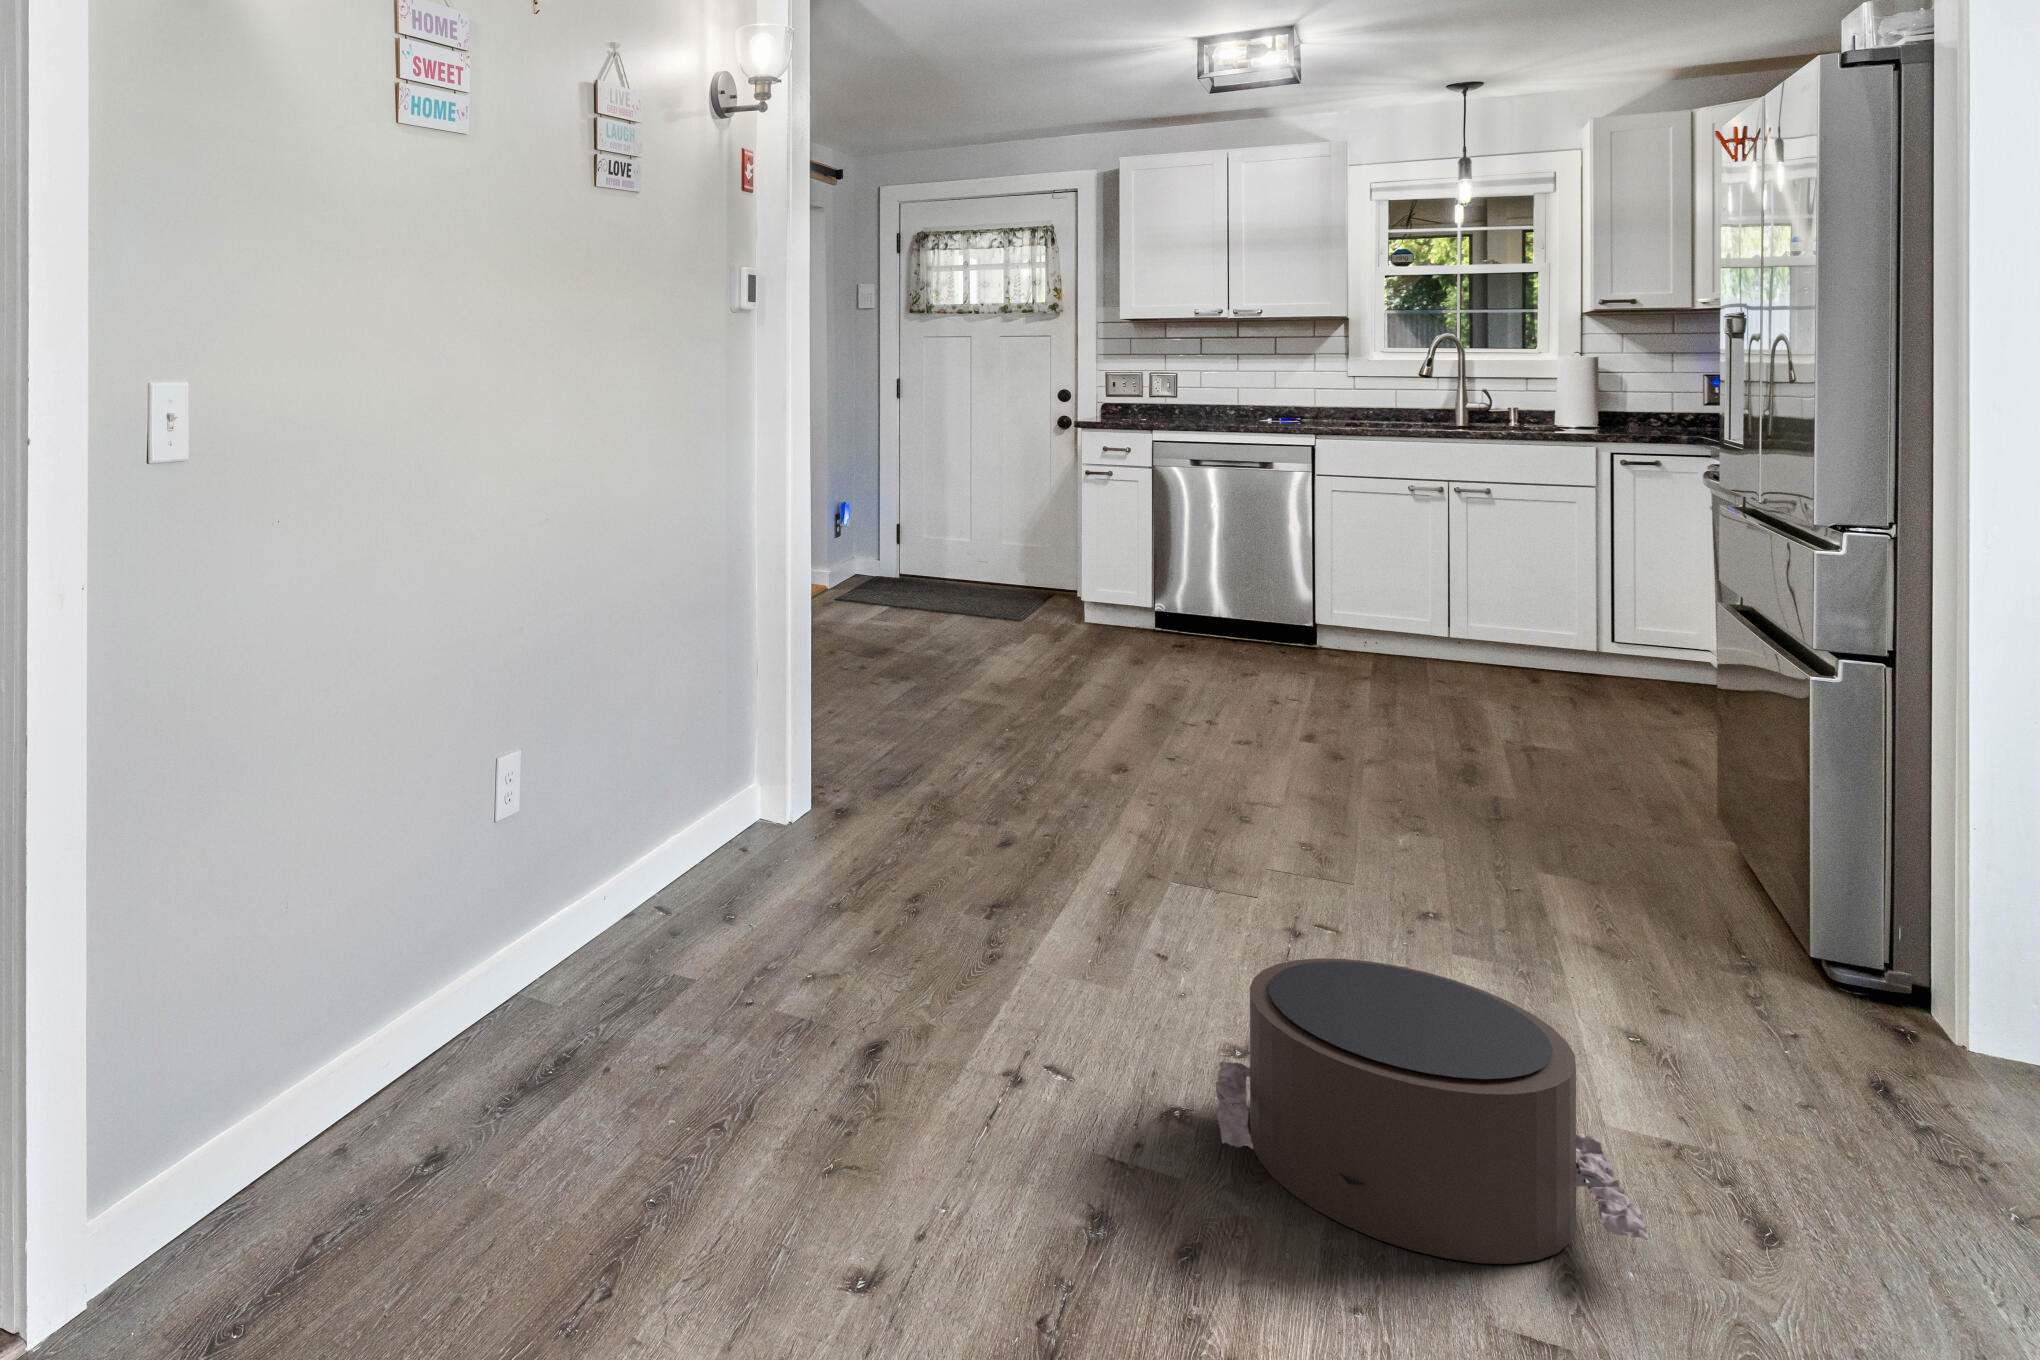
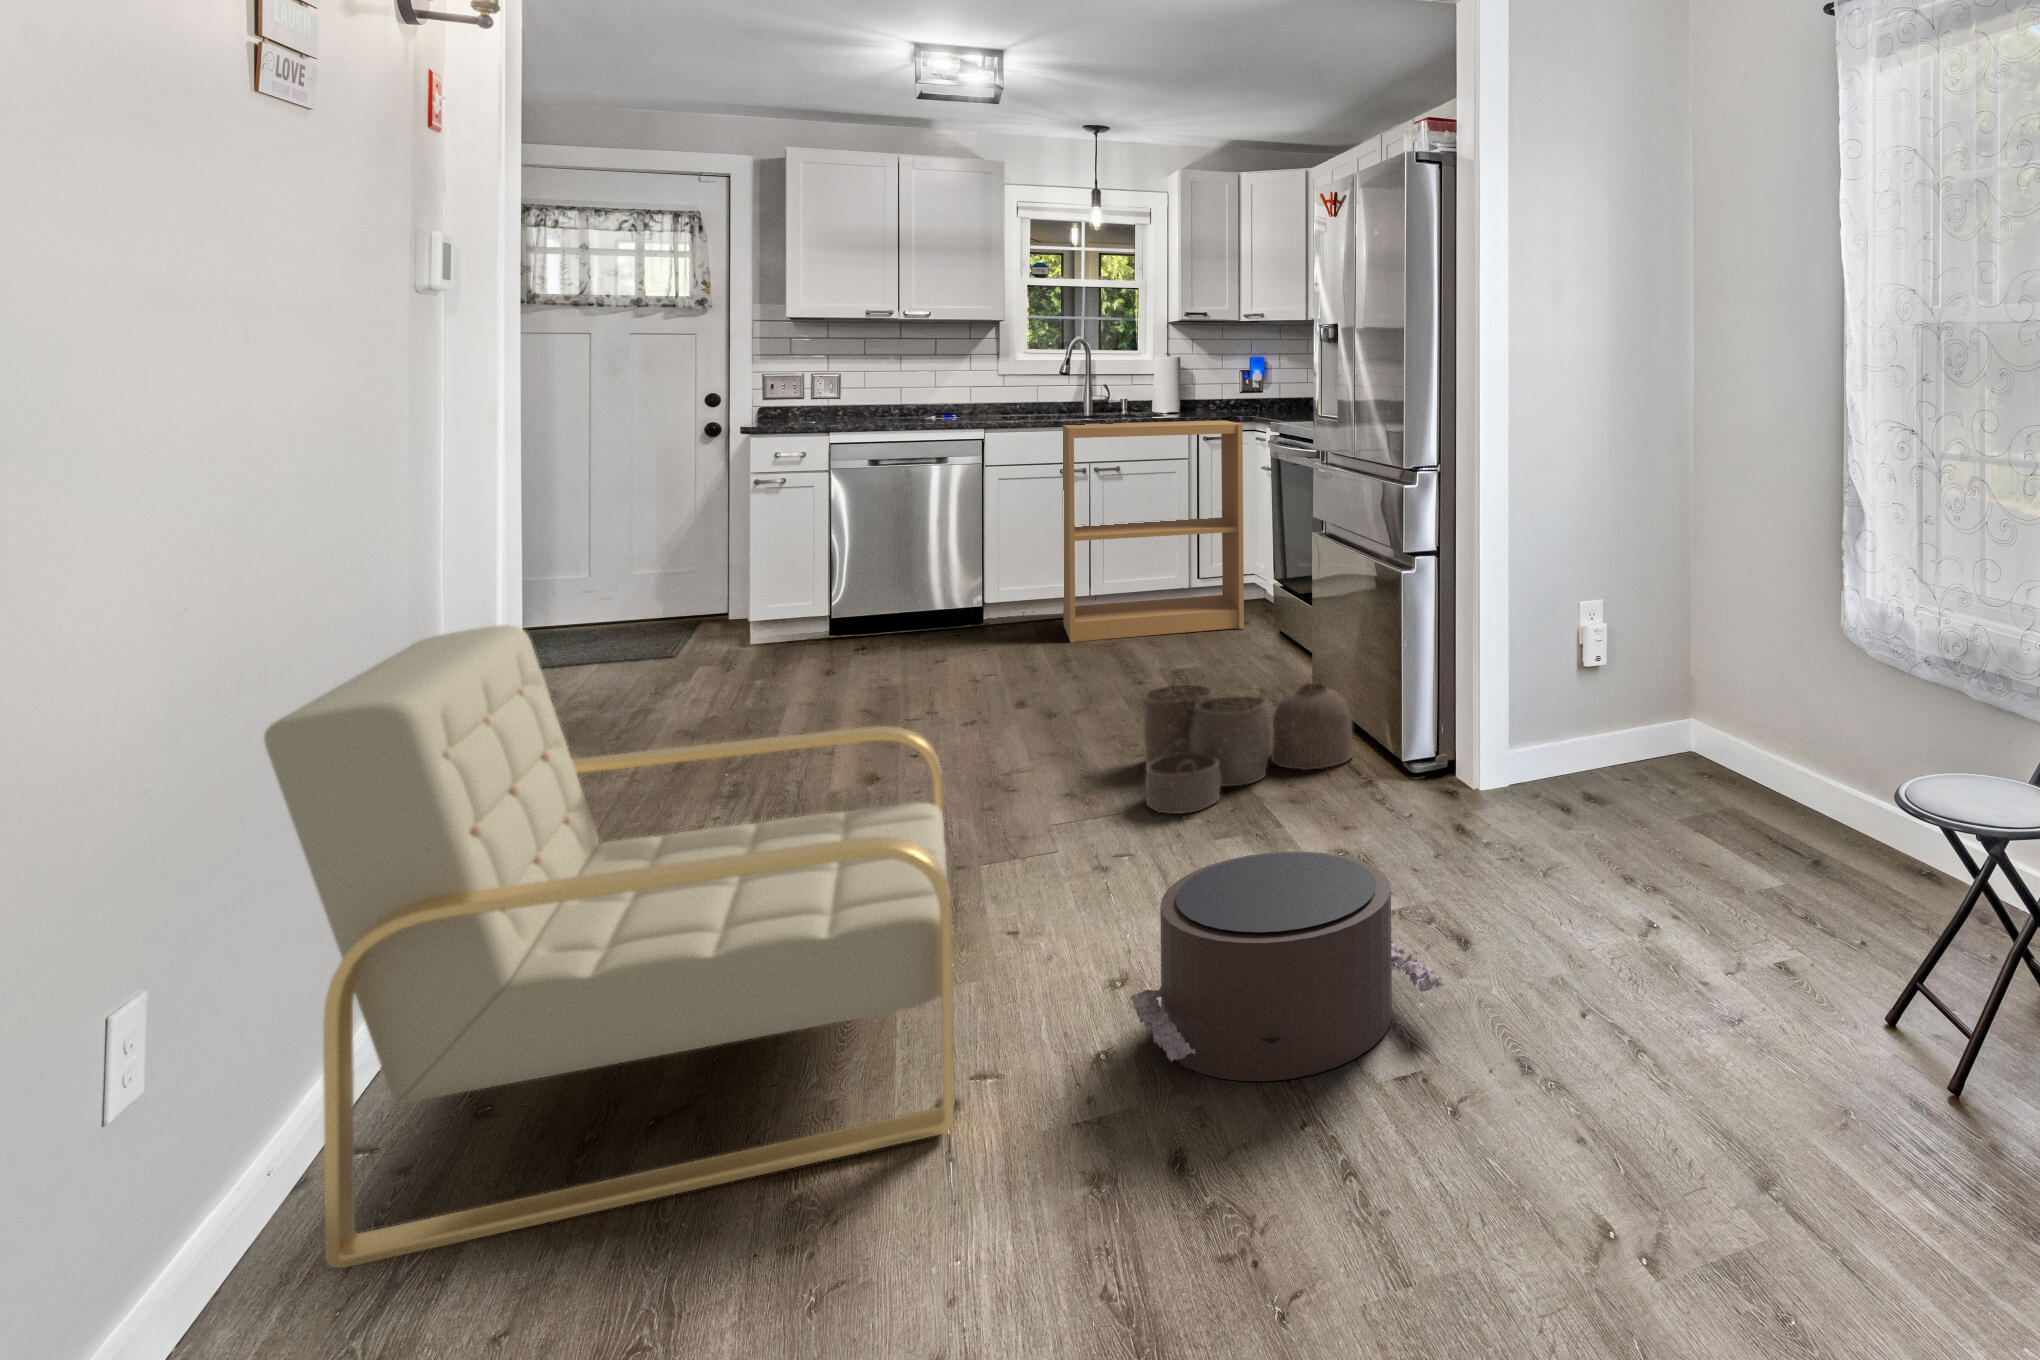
bookshelf: none [1406,435,1664,714] -> present [1063,420,1244,643]
armchair: none [583,568,1094,1100] -> present [264,625,954,1268]
woven basket: none [1387,743,1738,920] -> present [1143,675,1353,814]

